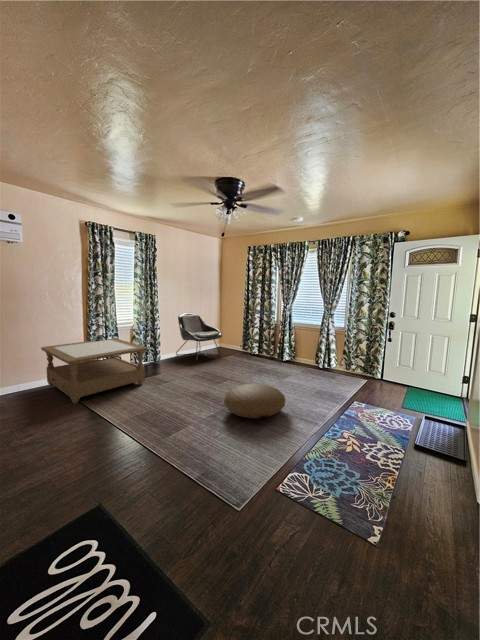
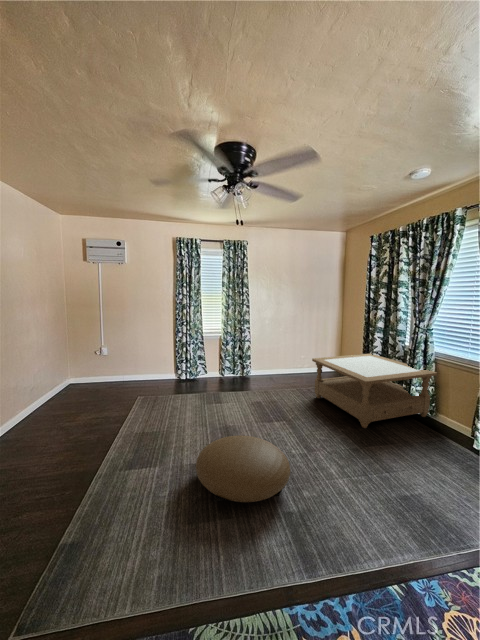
lounge chair: present [176,313,222,361] -> none [270,326,324,385]
coffee table: present [41,338,148,404] -> present [312,354,437,428]

